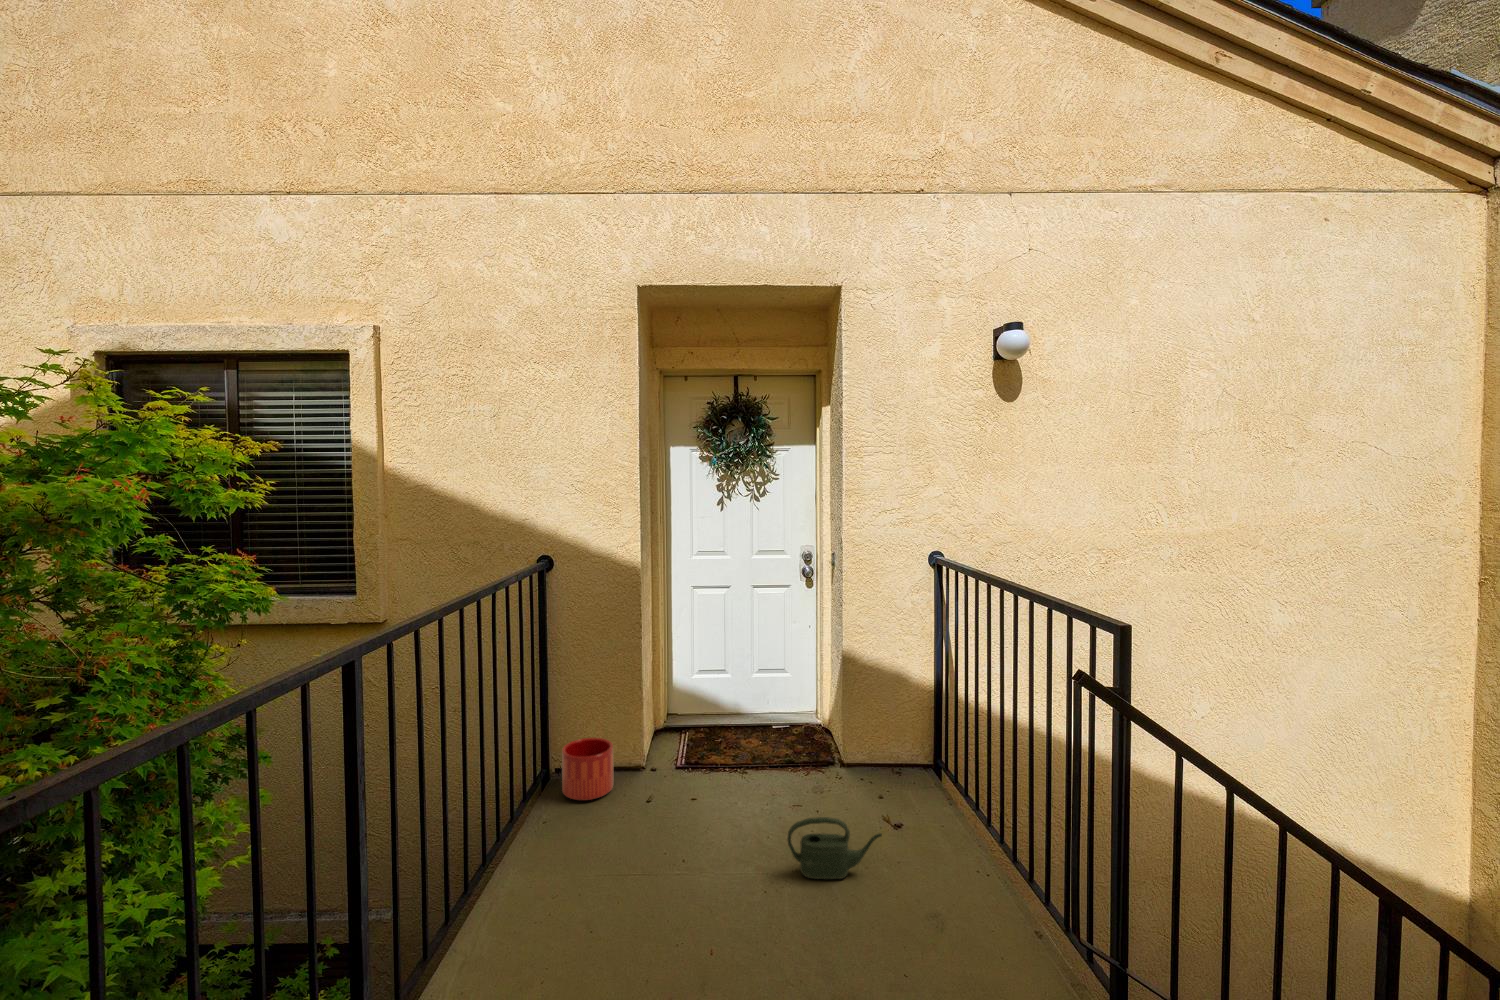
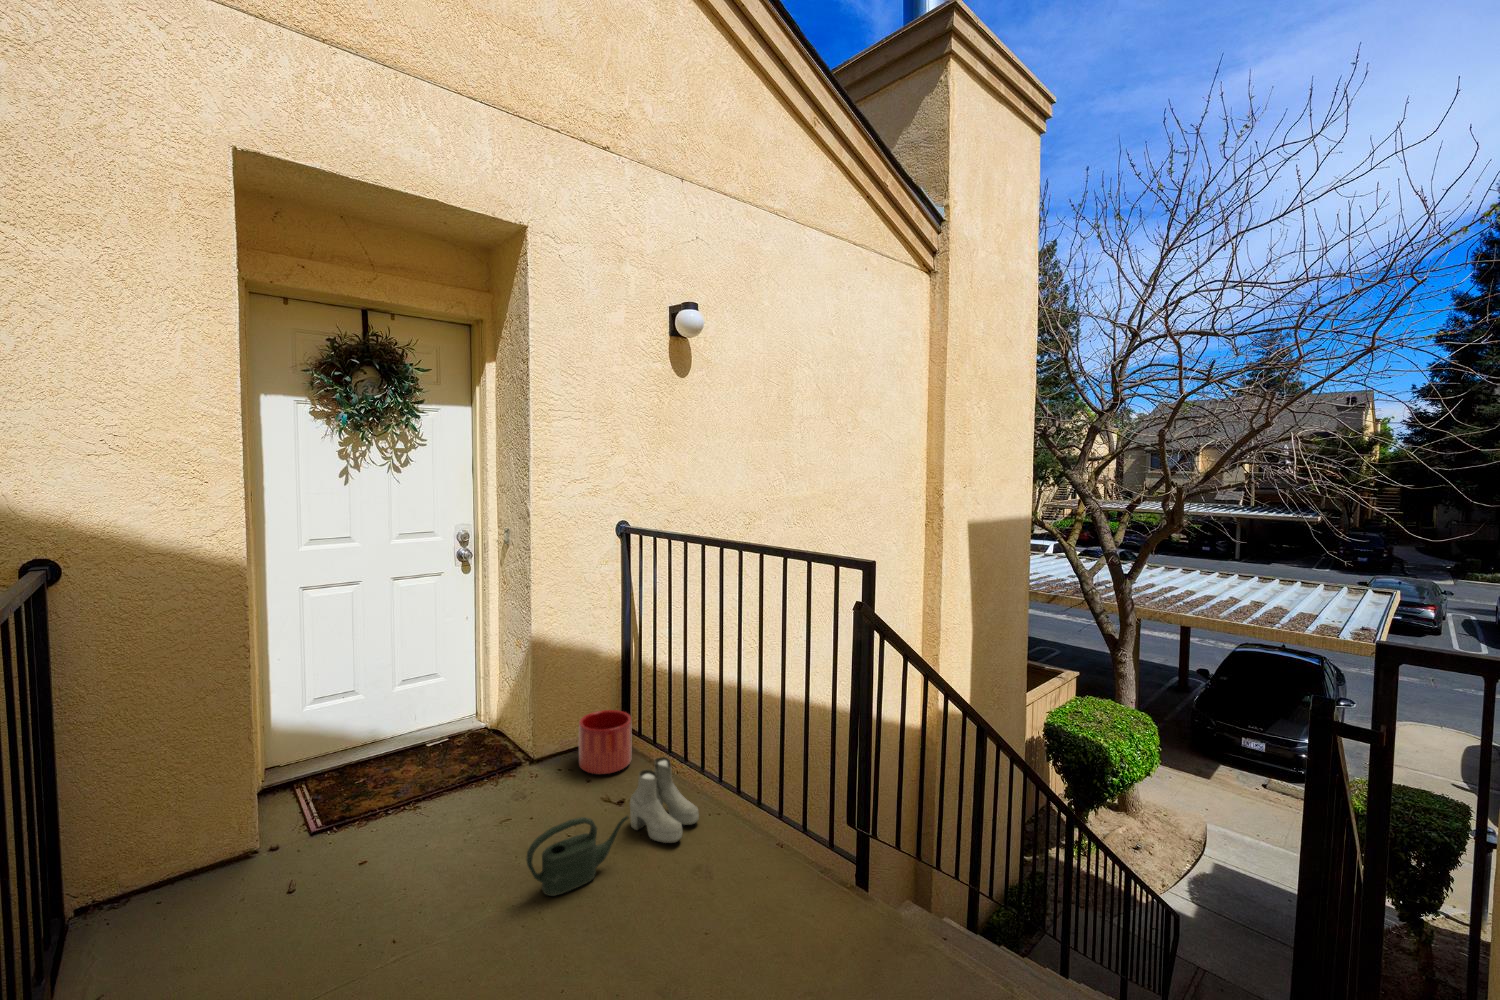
planter: present [562,738,613,800] -> present [579,710,632,774]
boots: none [897,792,965,878] -> present [630,757,699,843]

